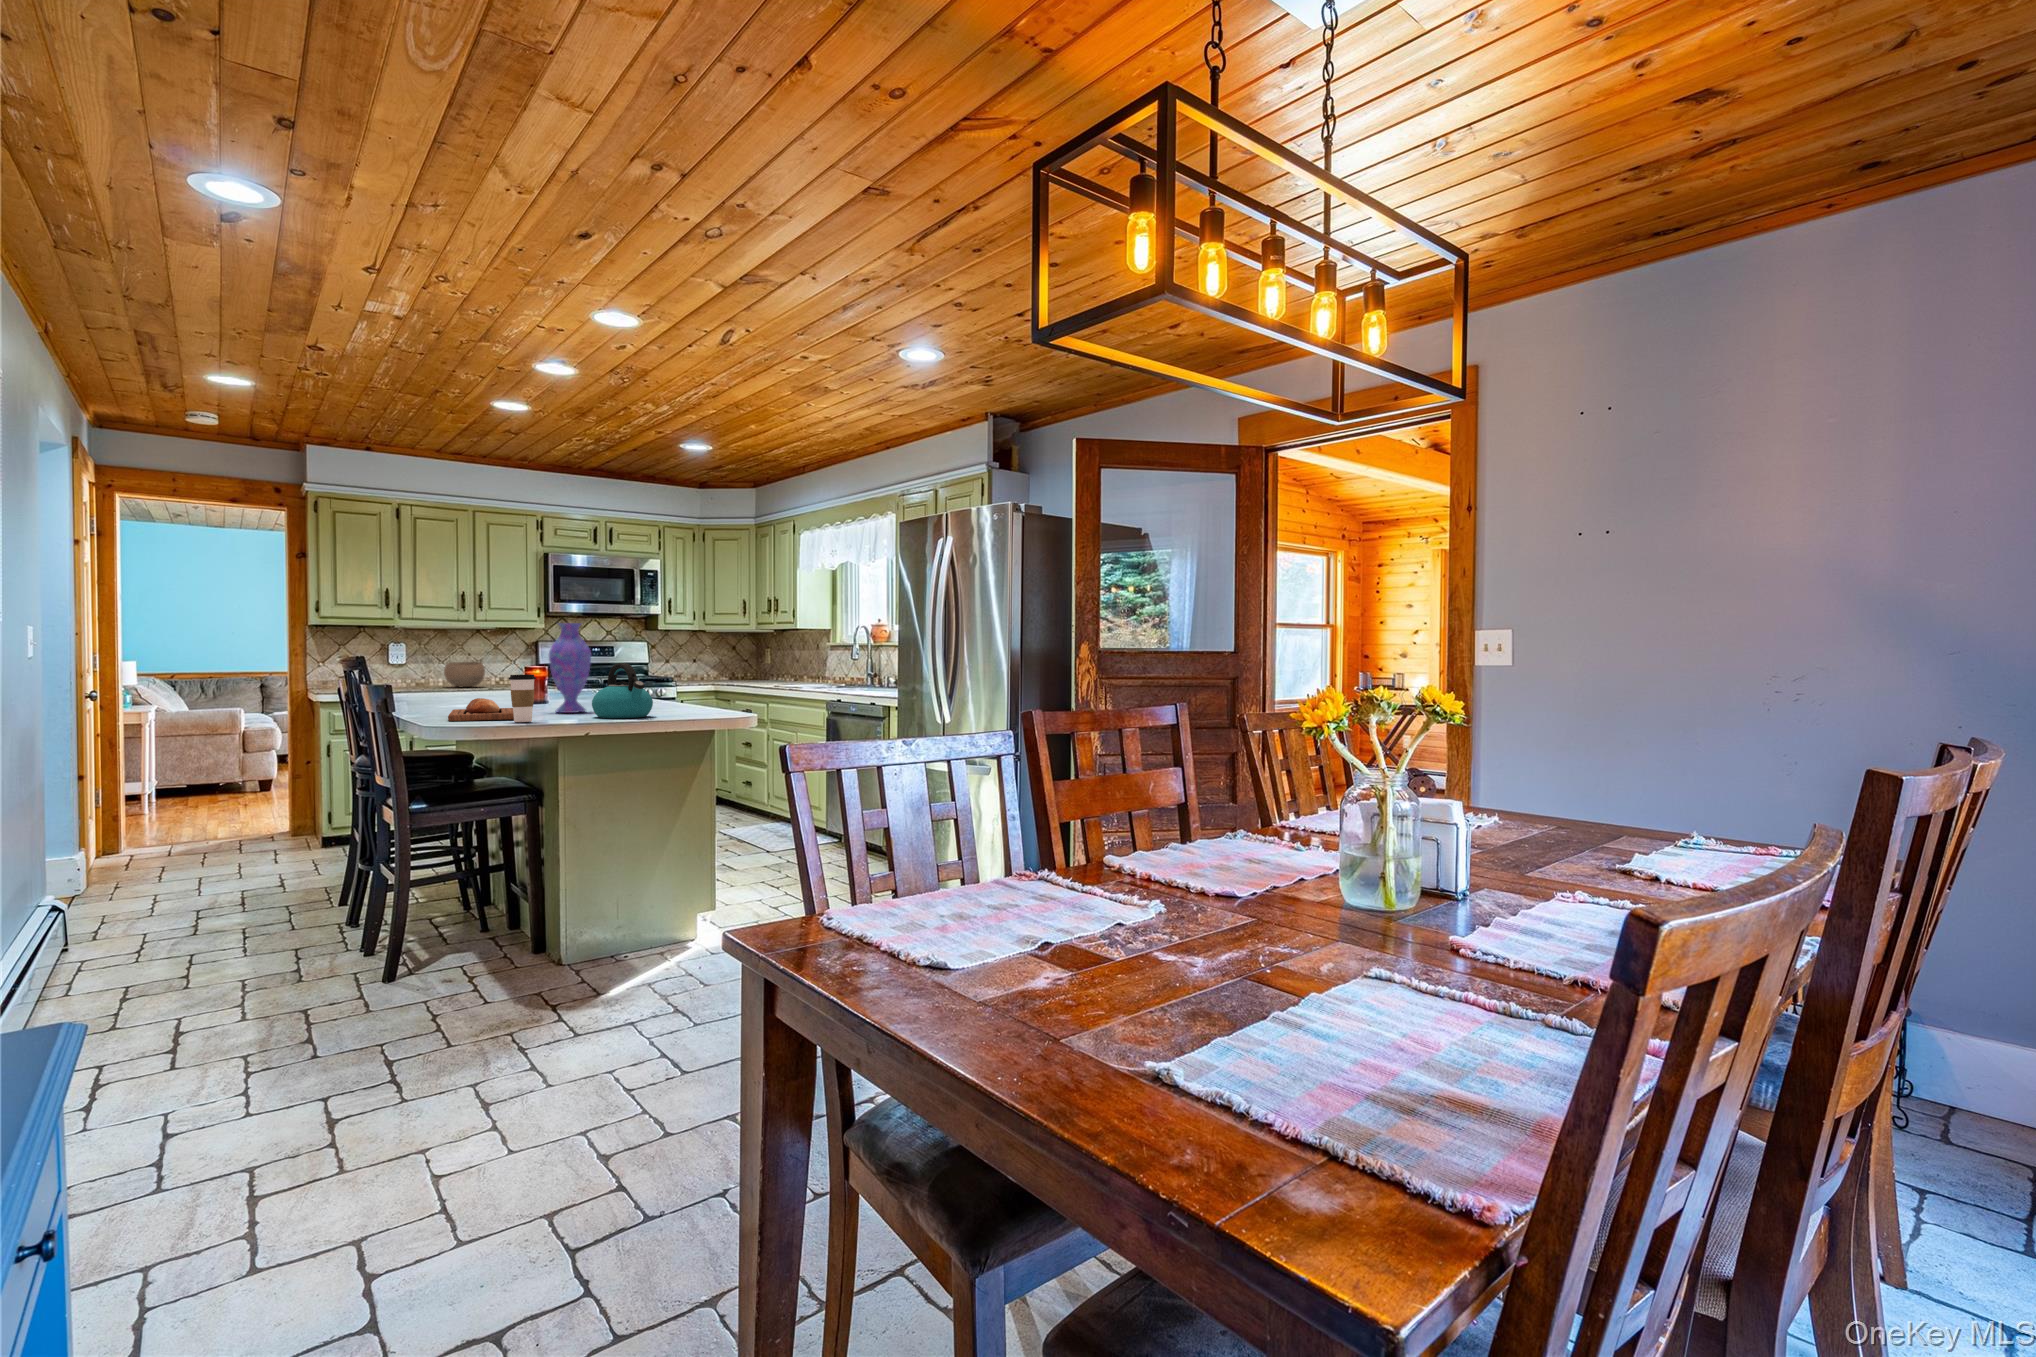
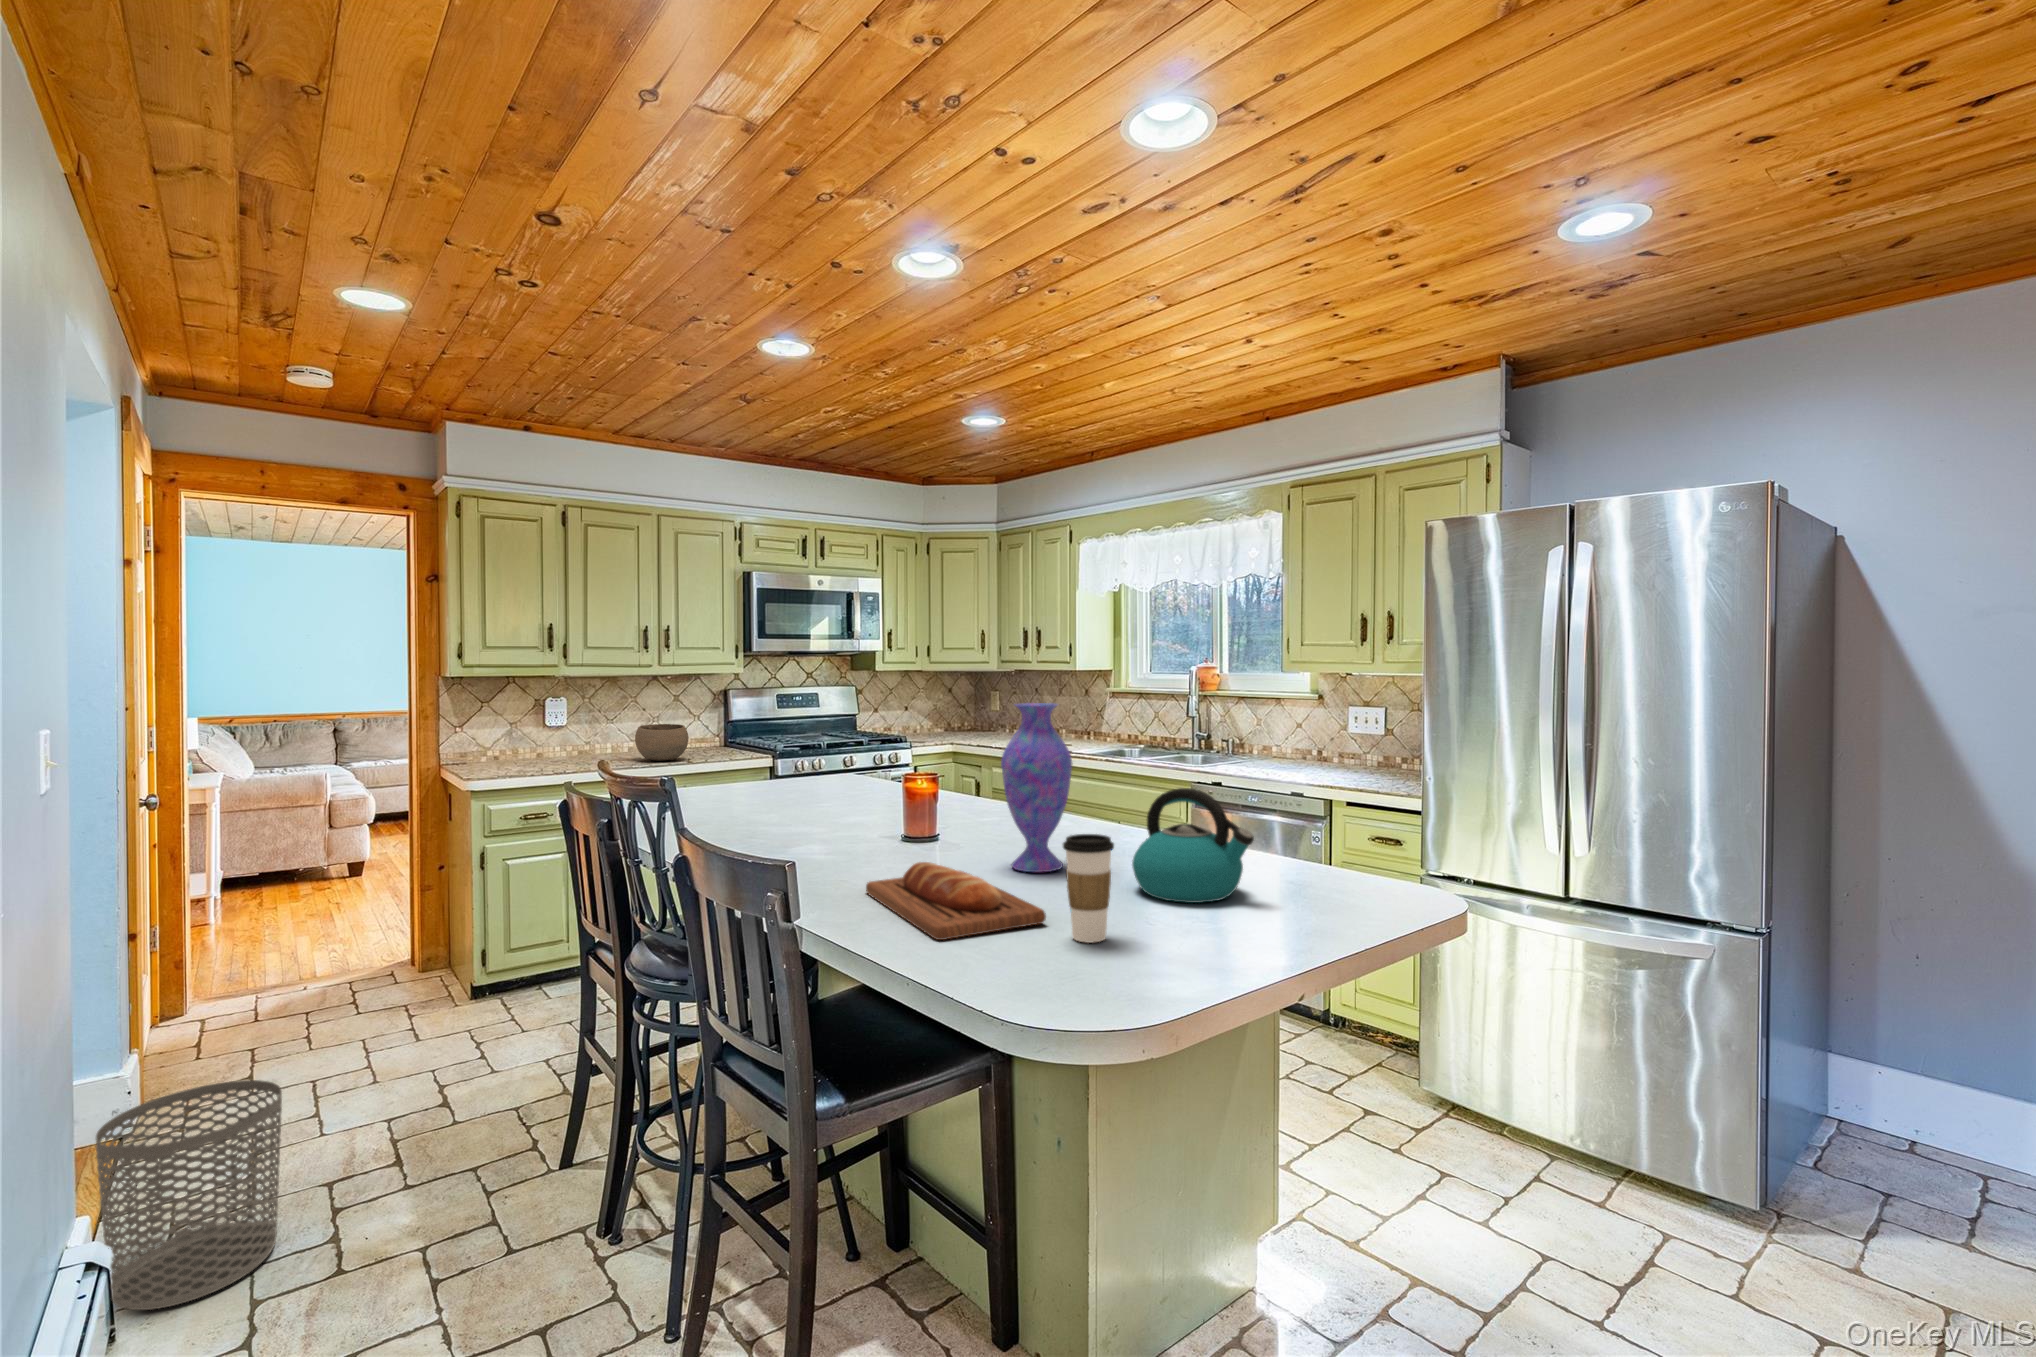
waste bin: none [58,837,162,941] -> present [96,1080,282,1310]

